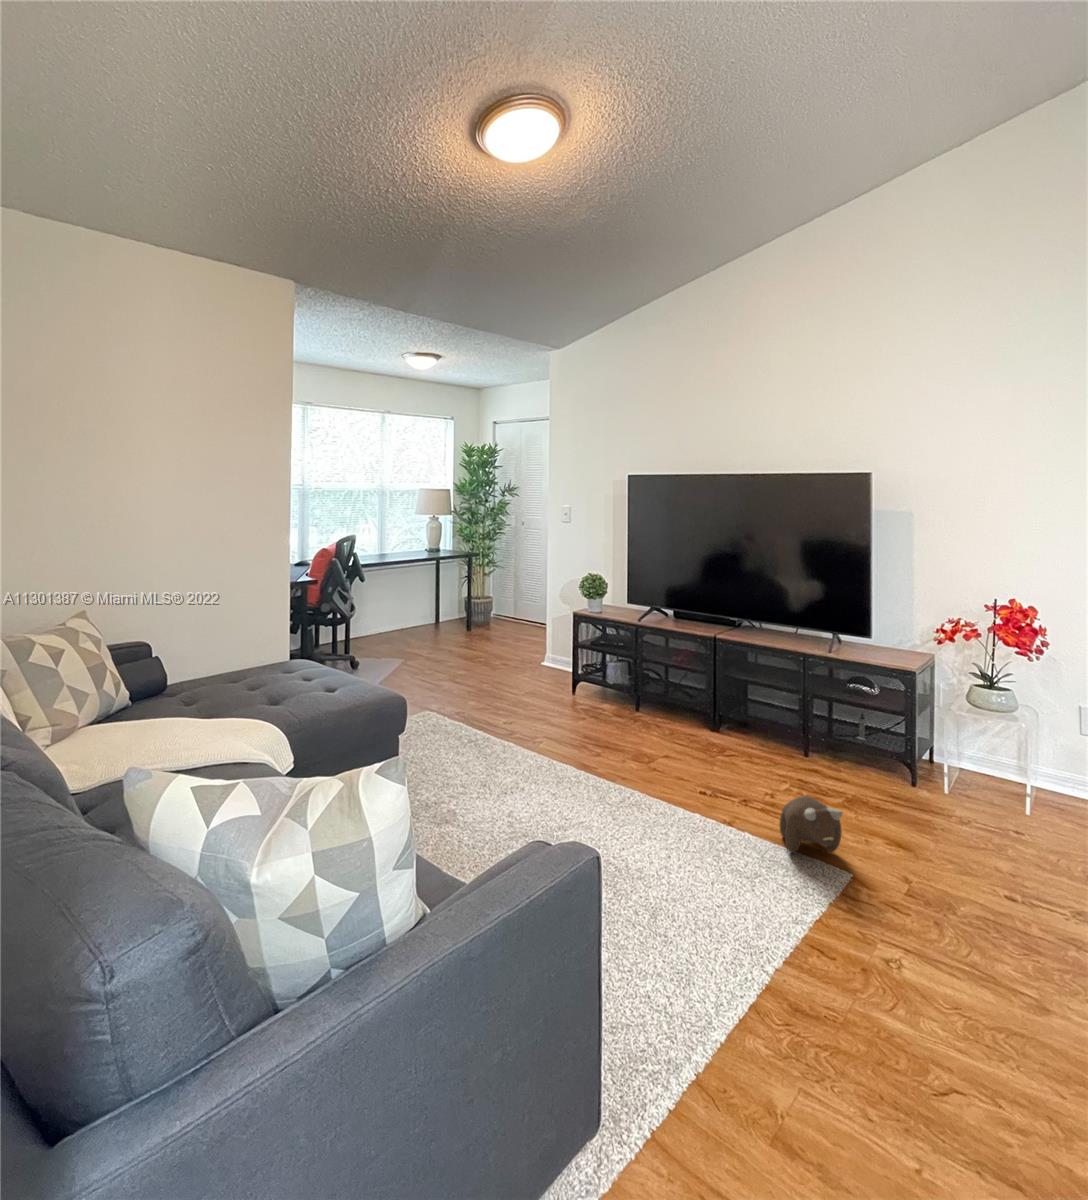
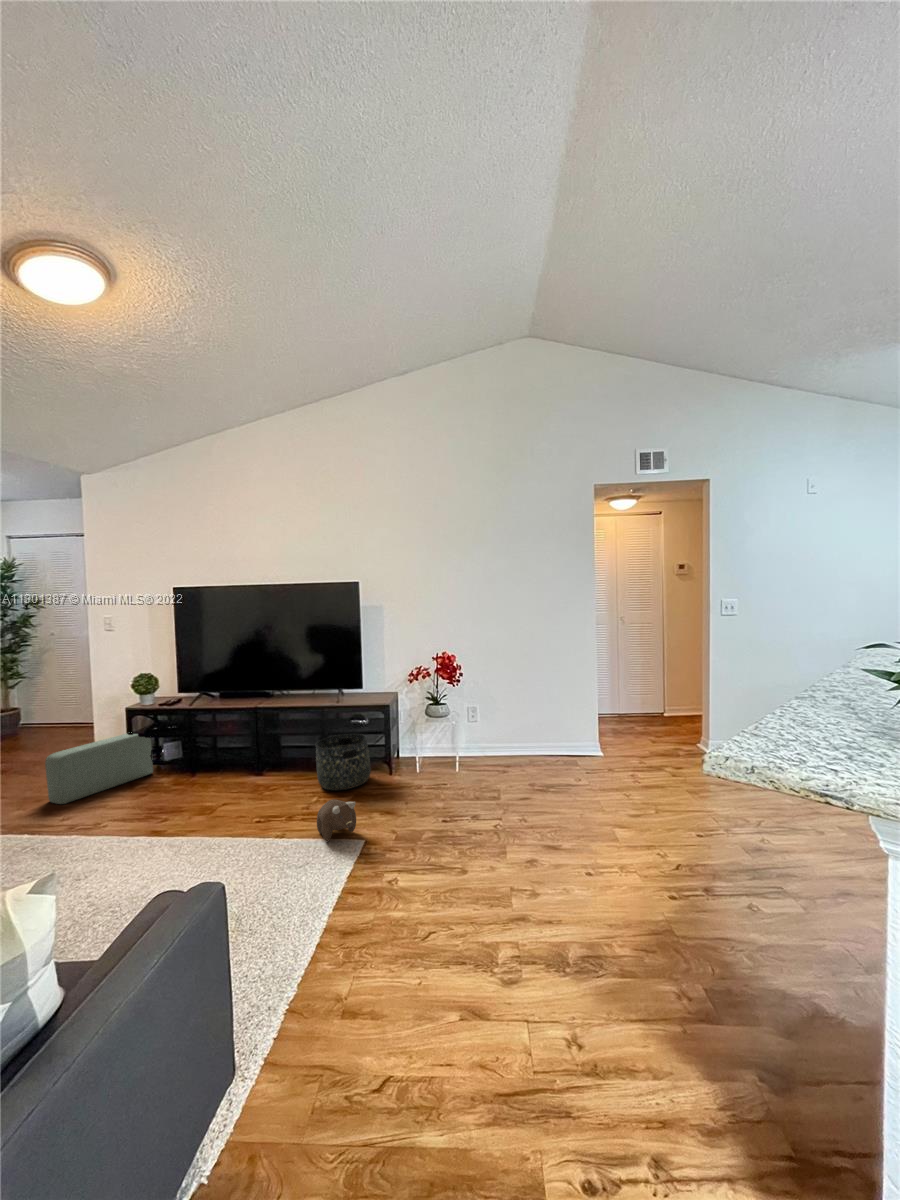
pouf: none [497,643,598,706] -> present [45,732,153,804]
basket: none [792,702,878,785] -> present [316,734,371,790]

